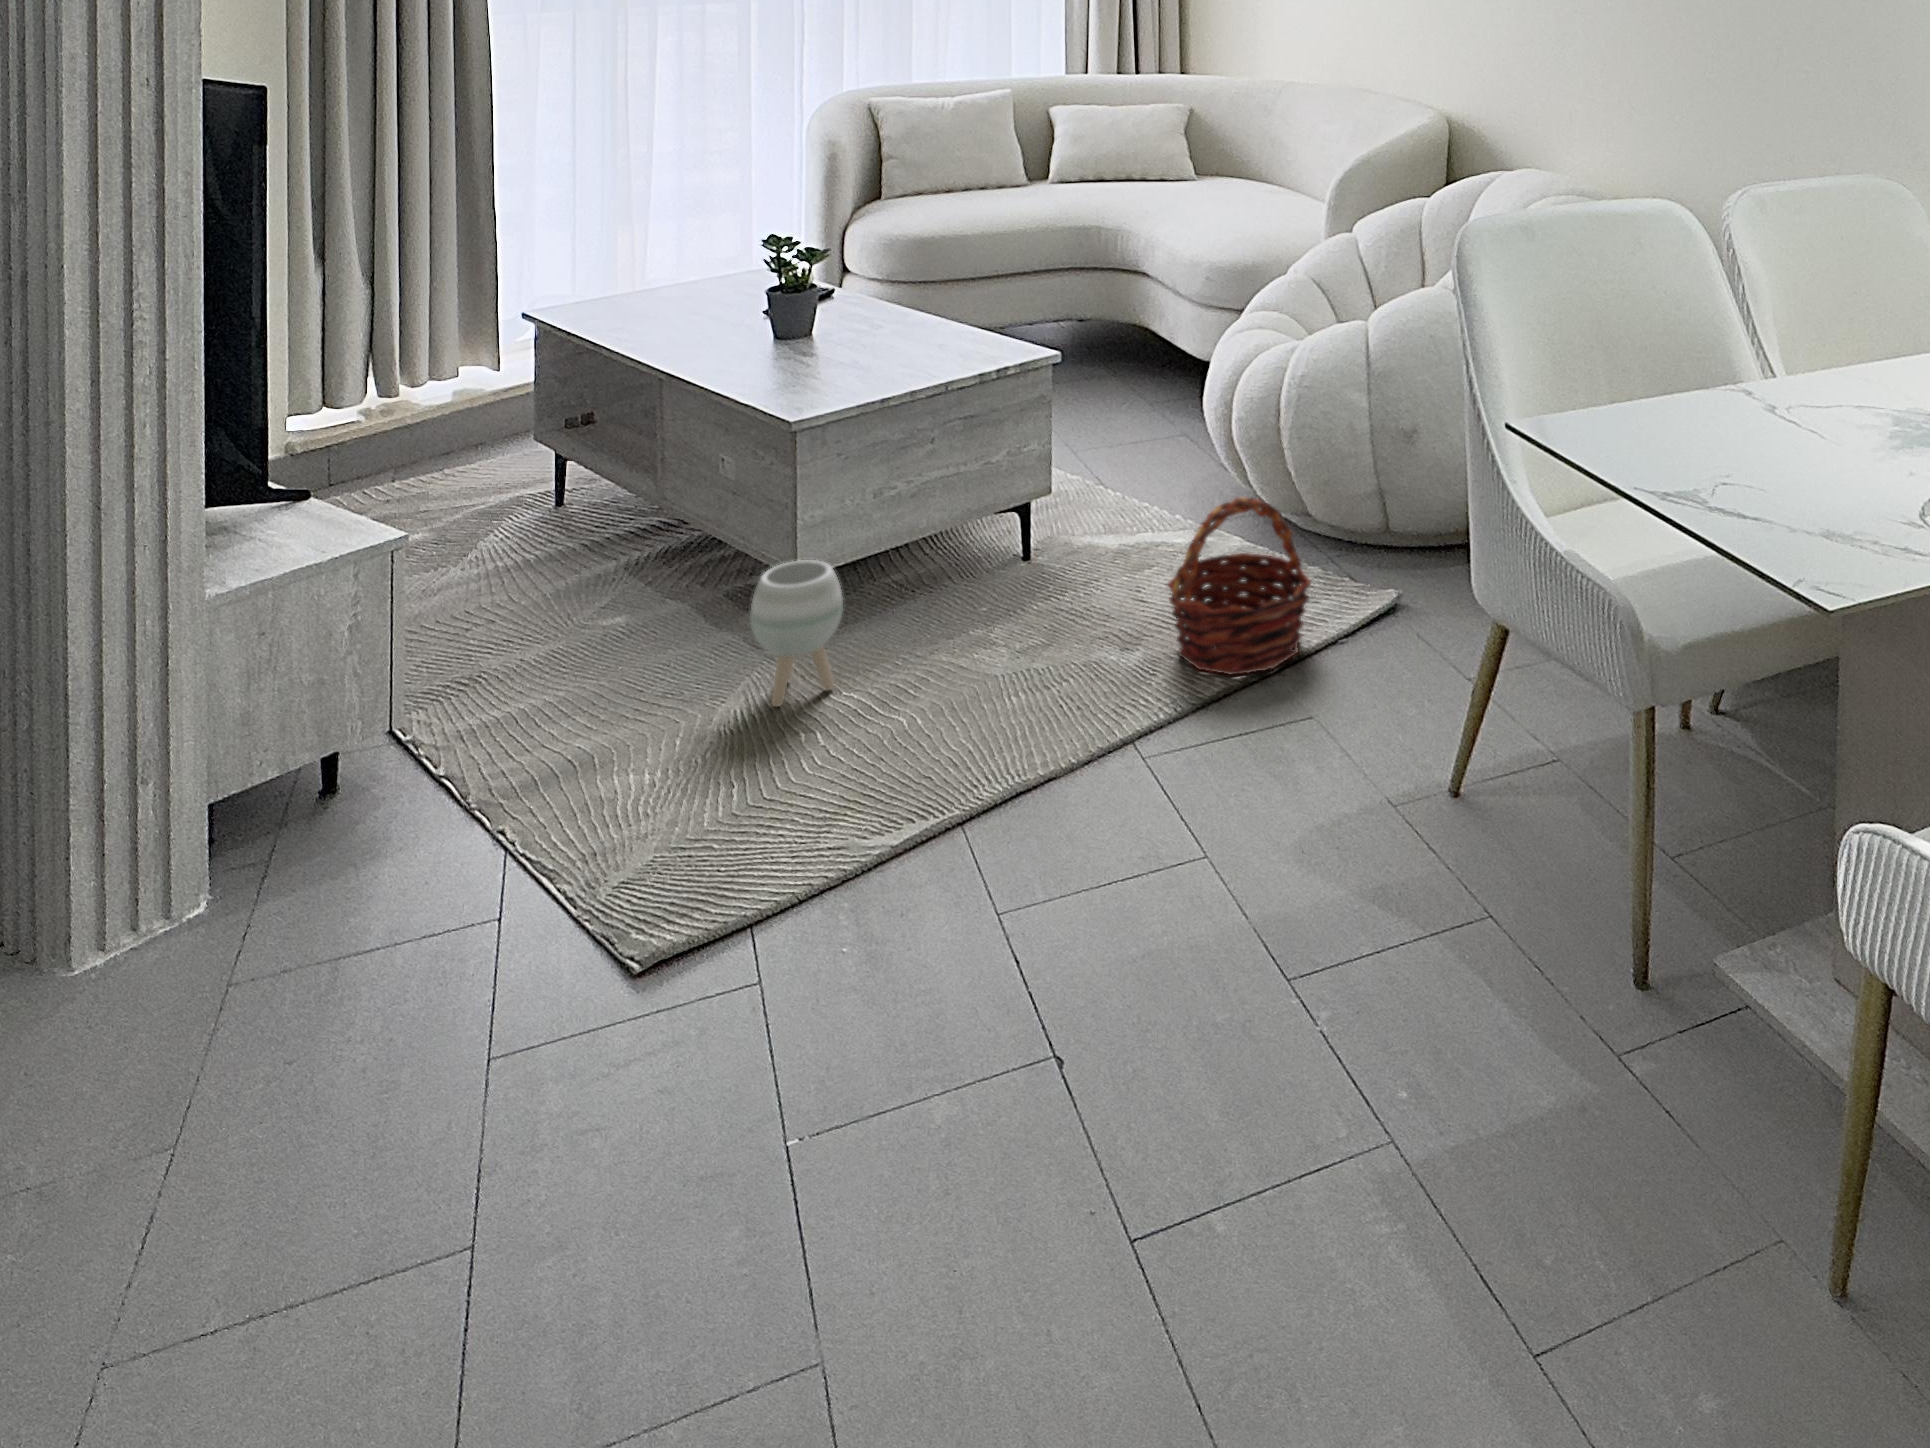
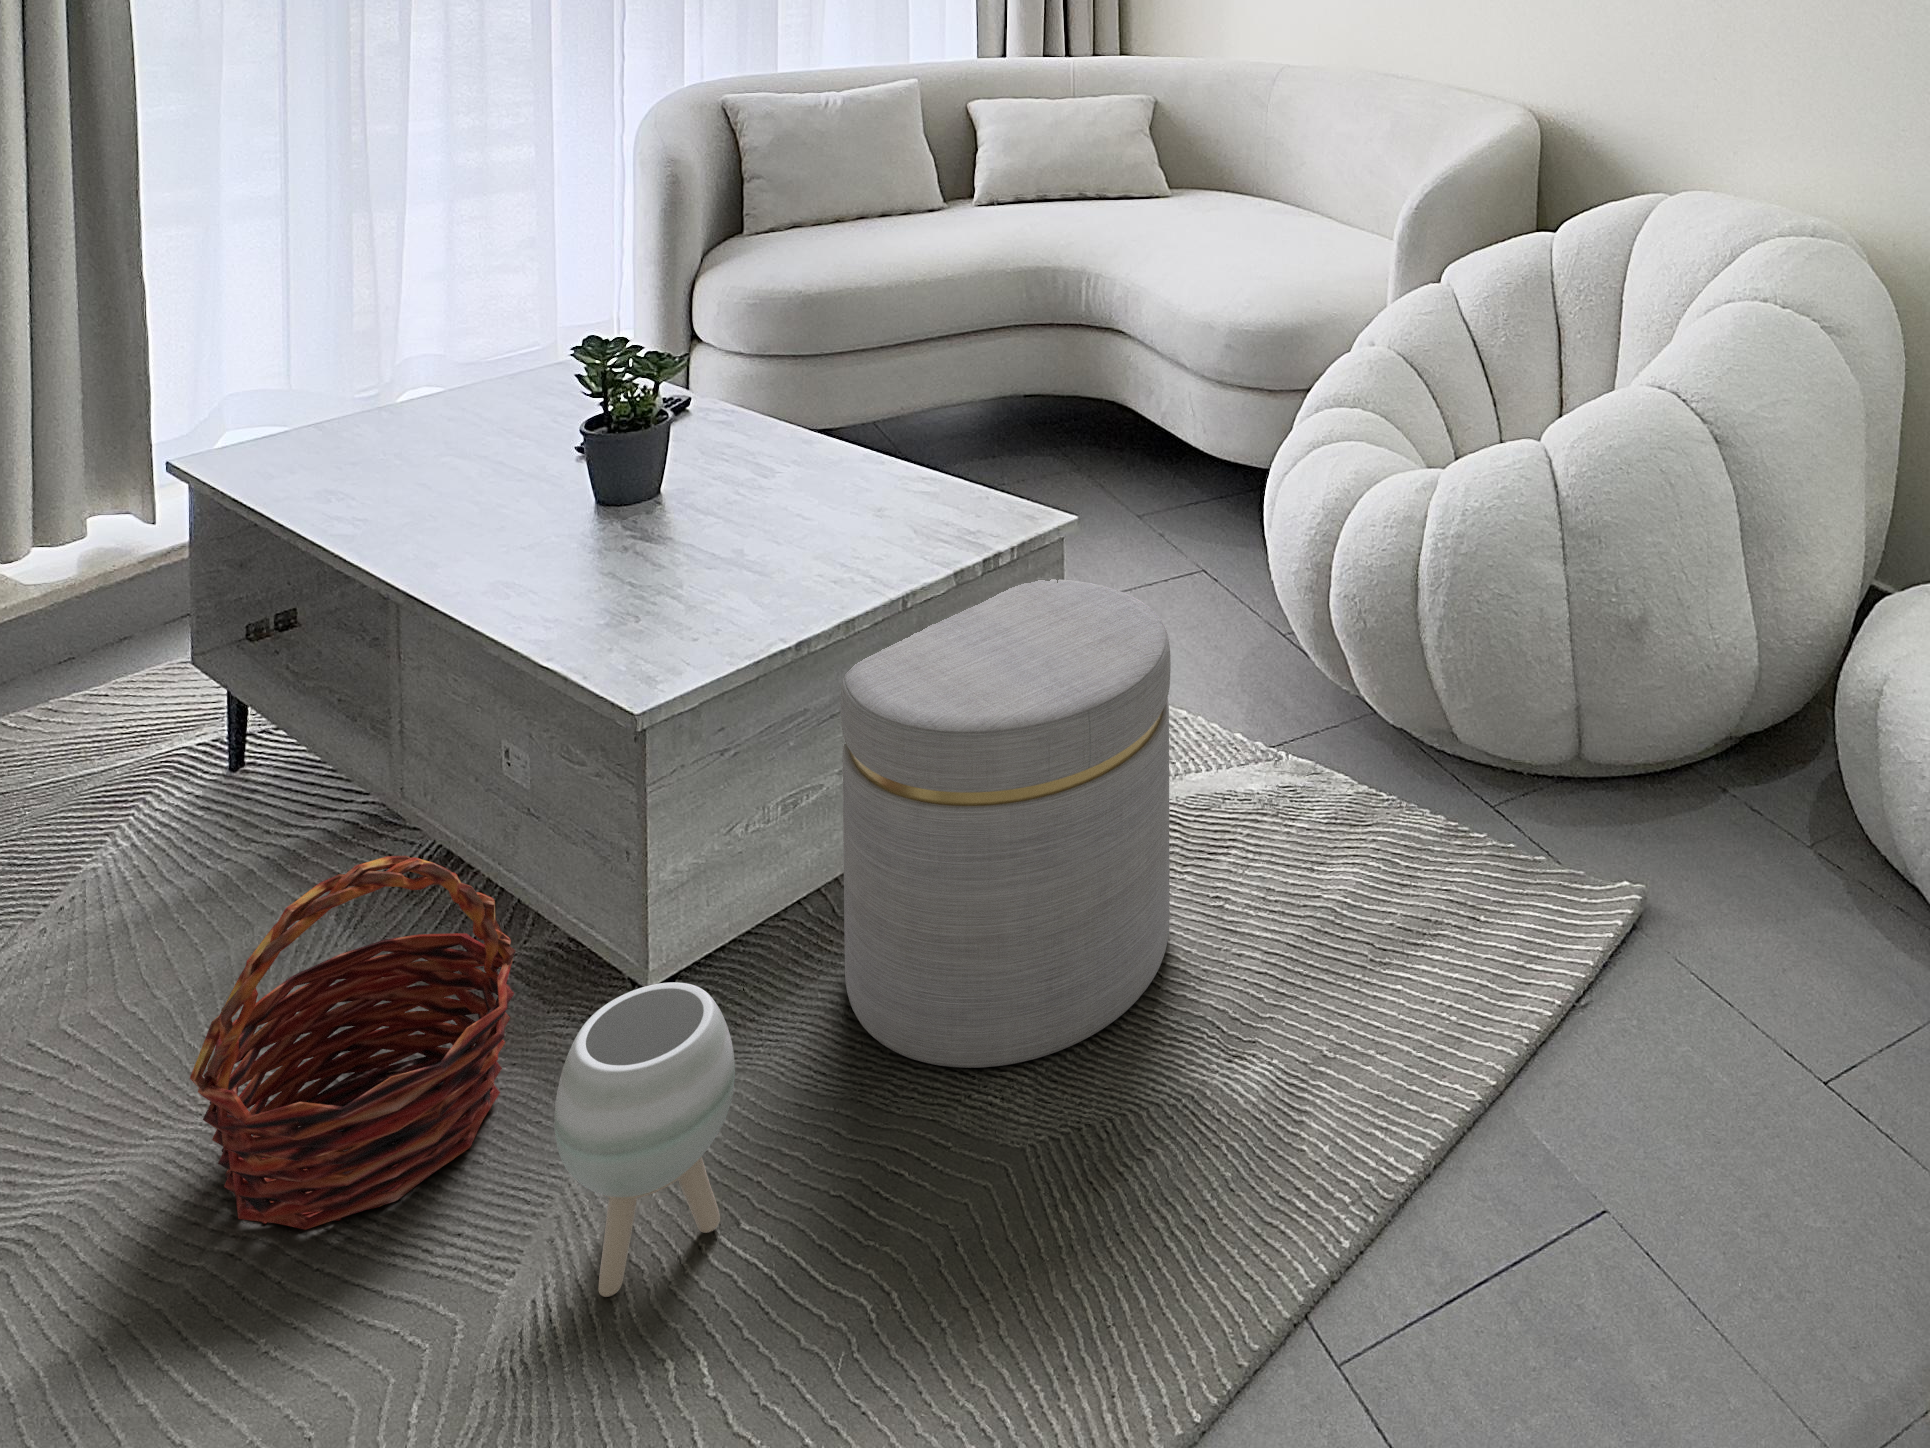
ottoman: none [911,388,1106,644] -> present [840,579,1171,1068]
basket: present [1168,498,1311,674] -> present [190,856,516,1230]

